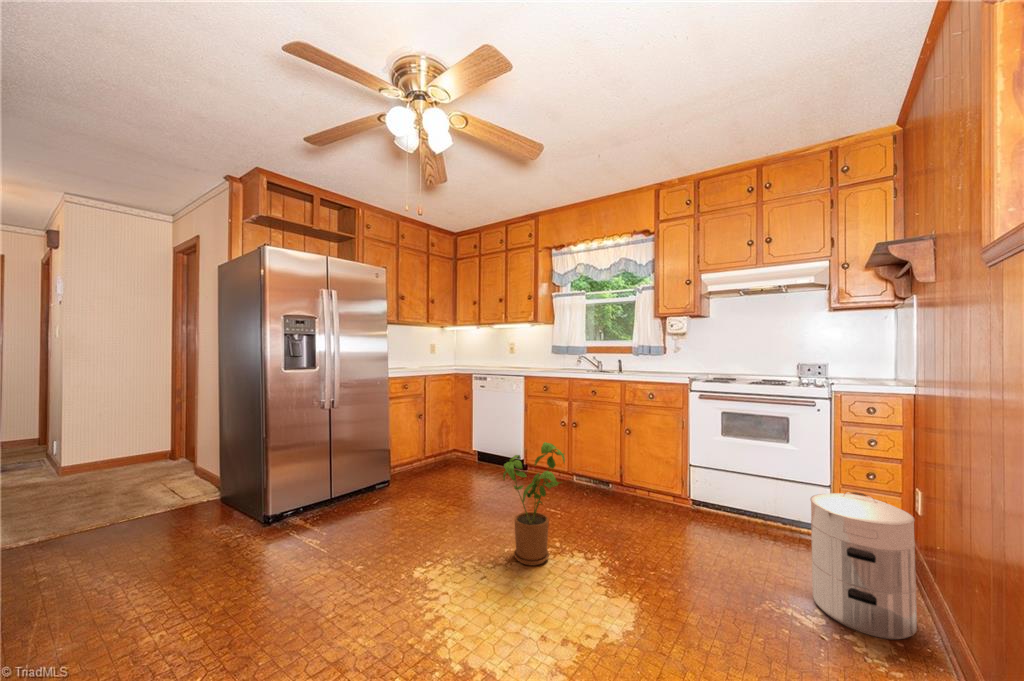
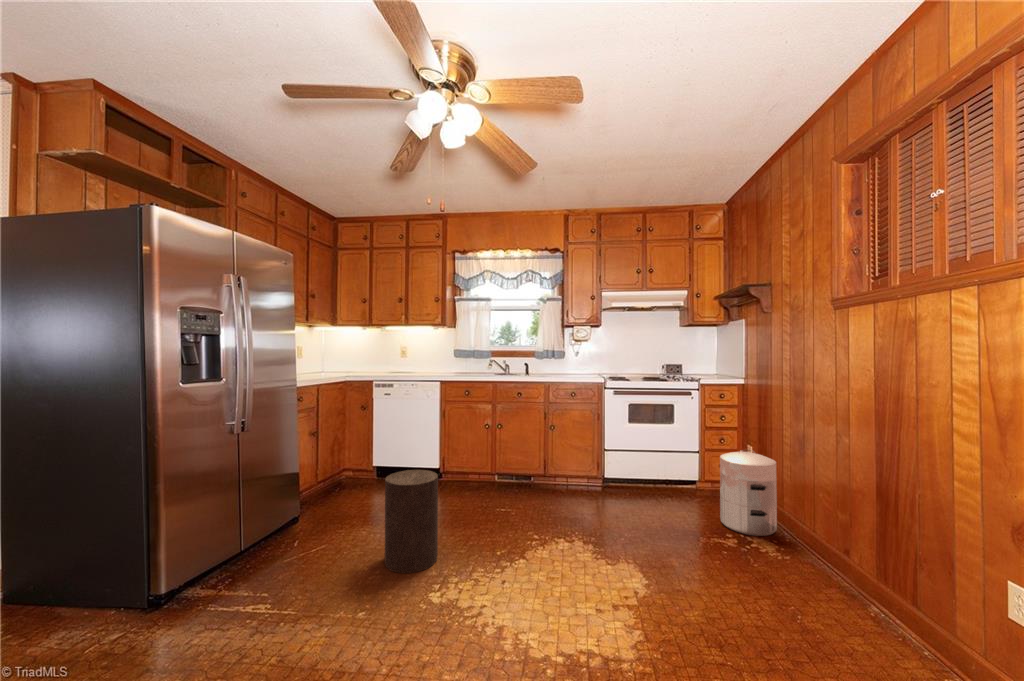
house plant: present [503,442,565,566] -> none [511,443,578,555]
stool: none [390,452,439,546] -> present [385,470,438,573]

